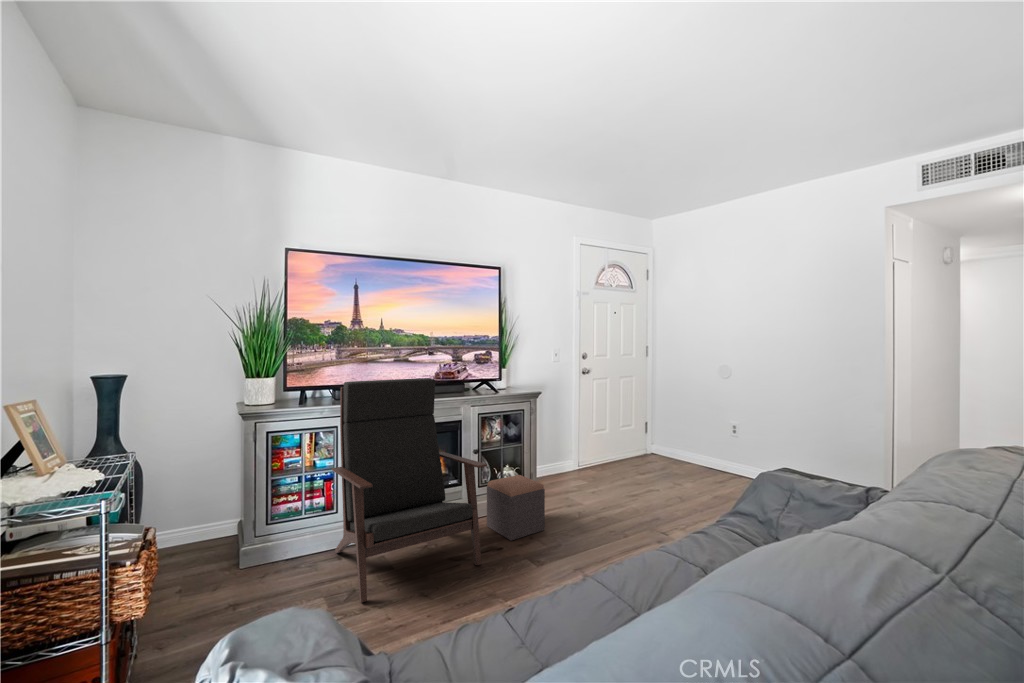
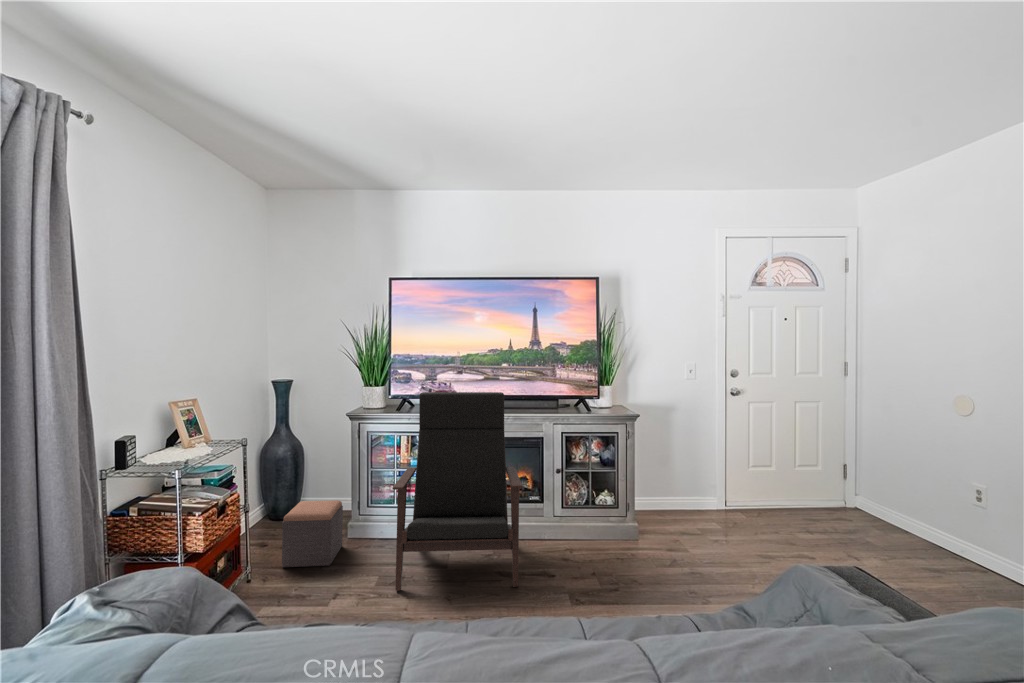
footstool: present [487,475,545,541] -> present [282,500,343,567]

